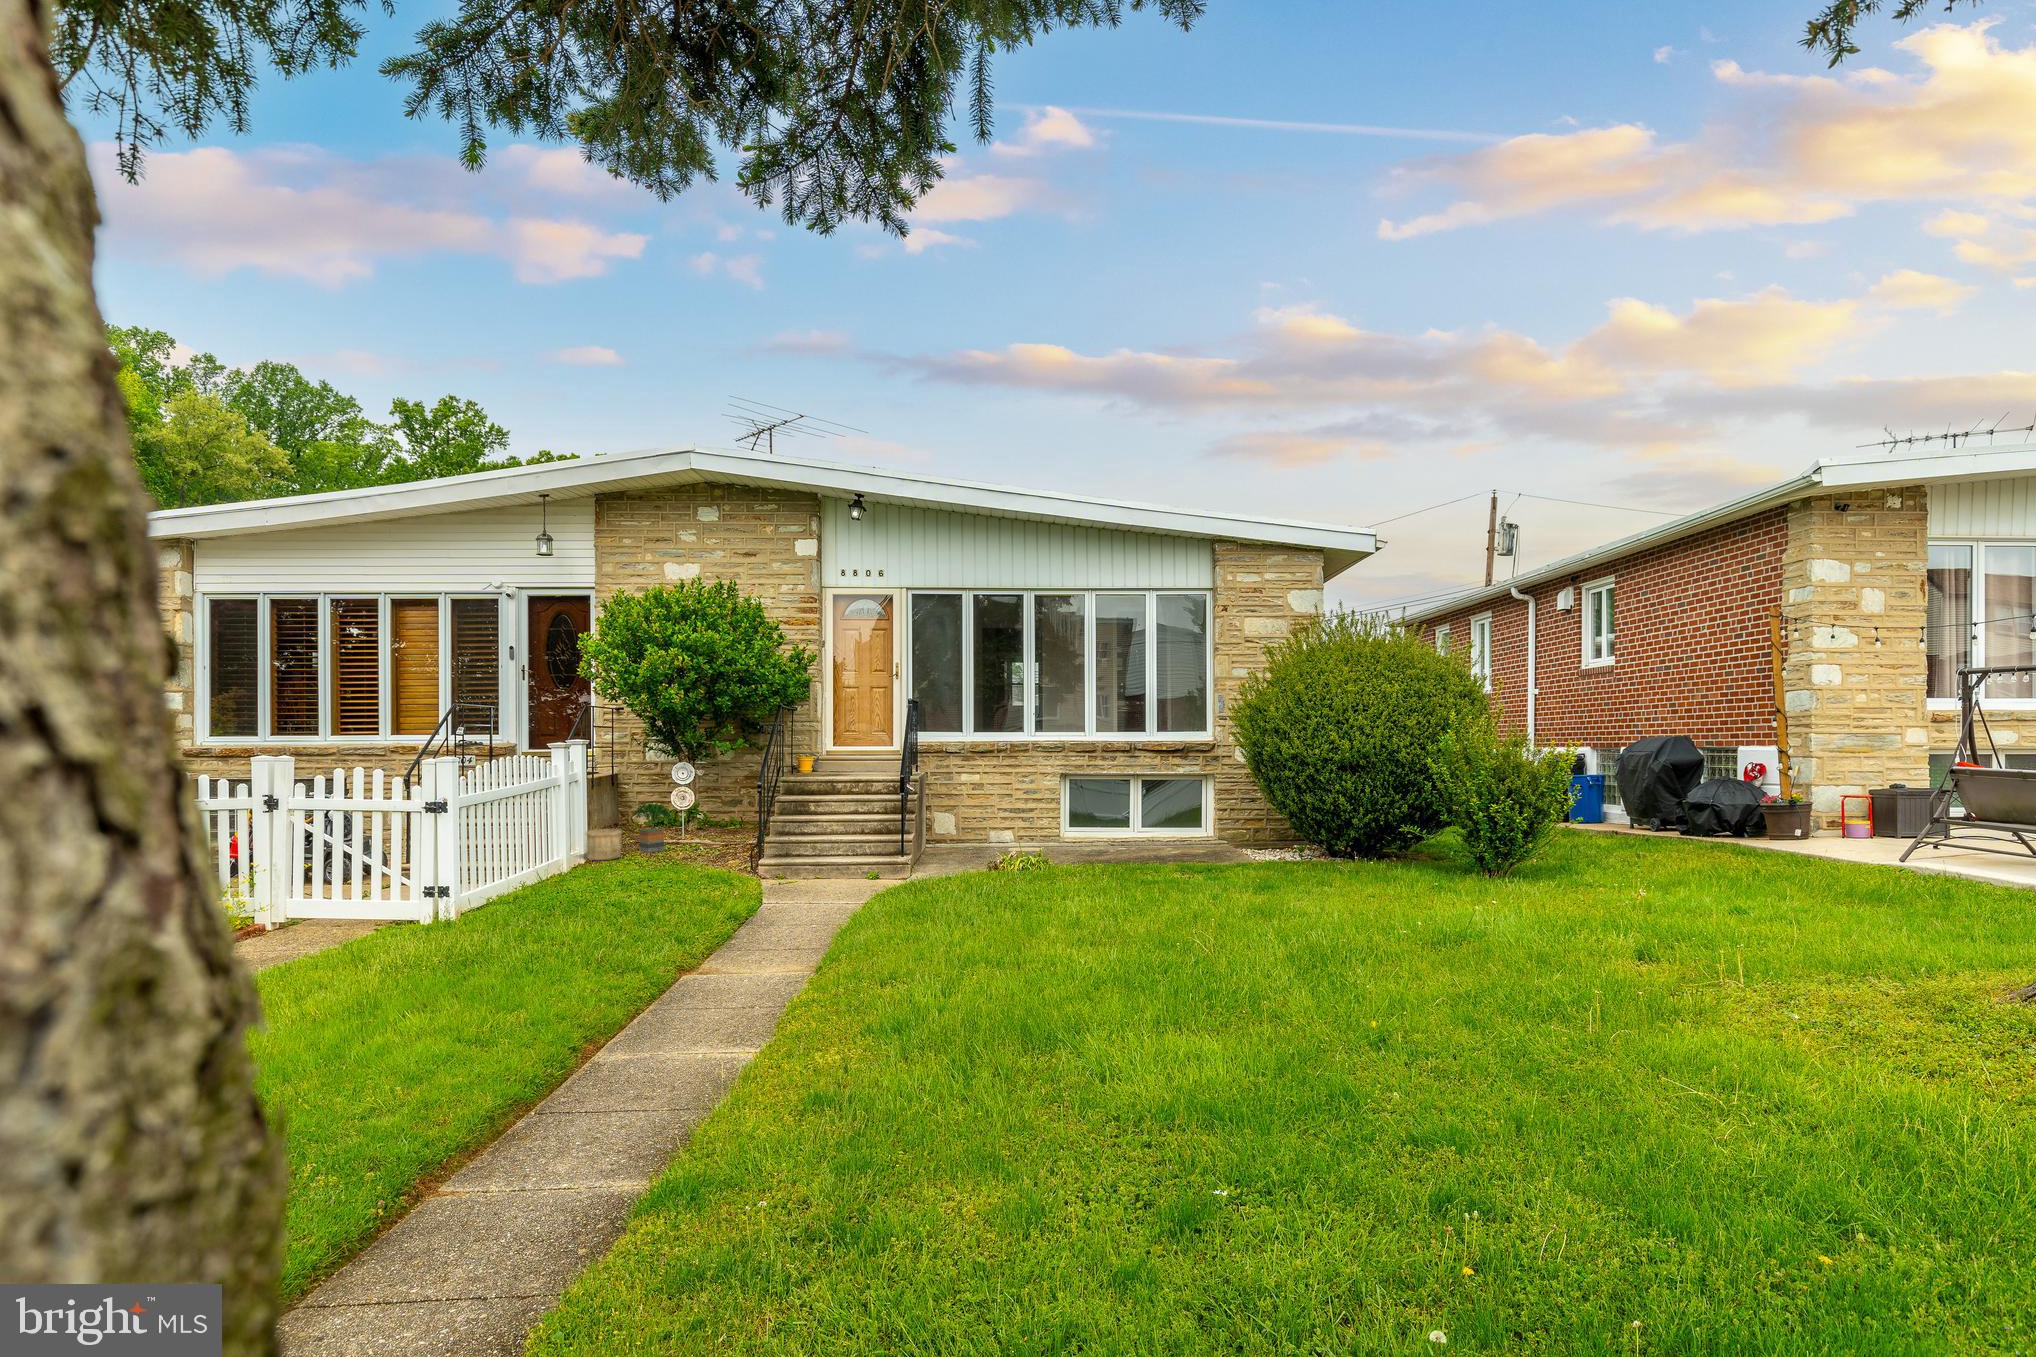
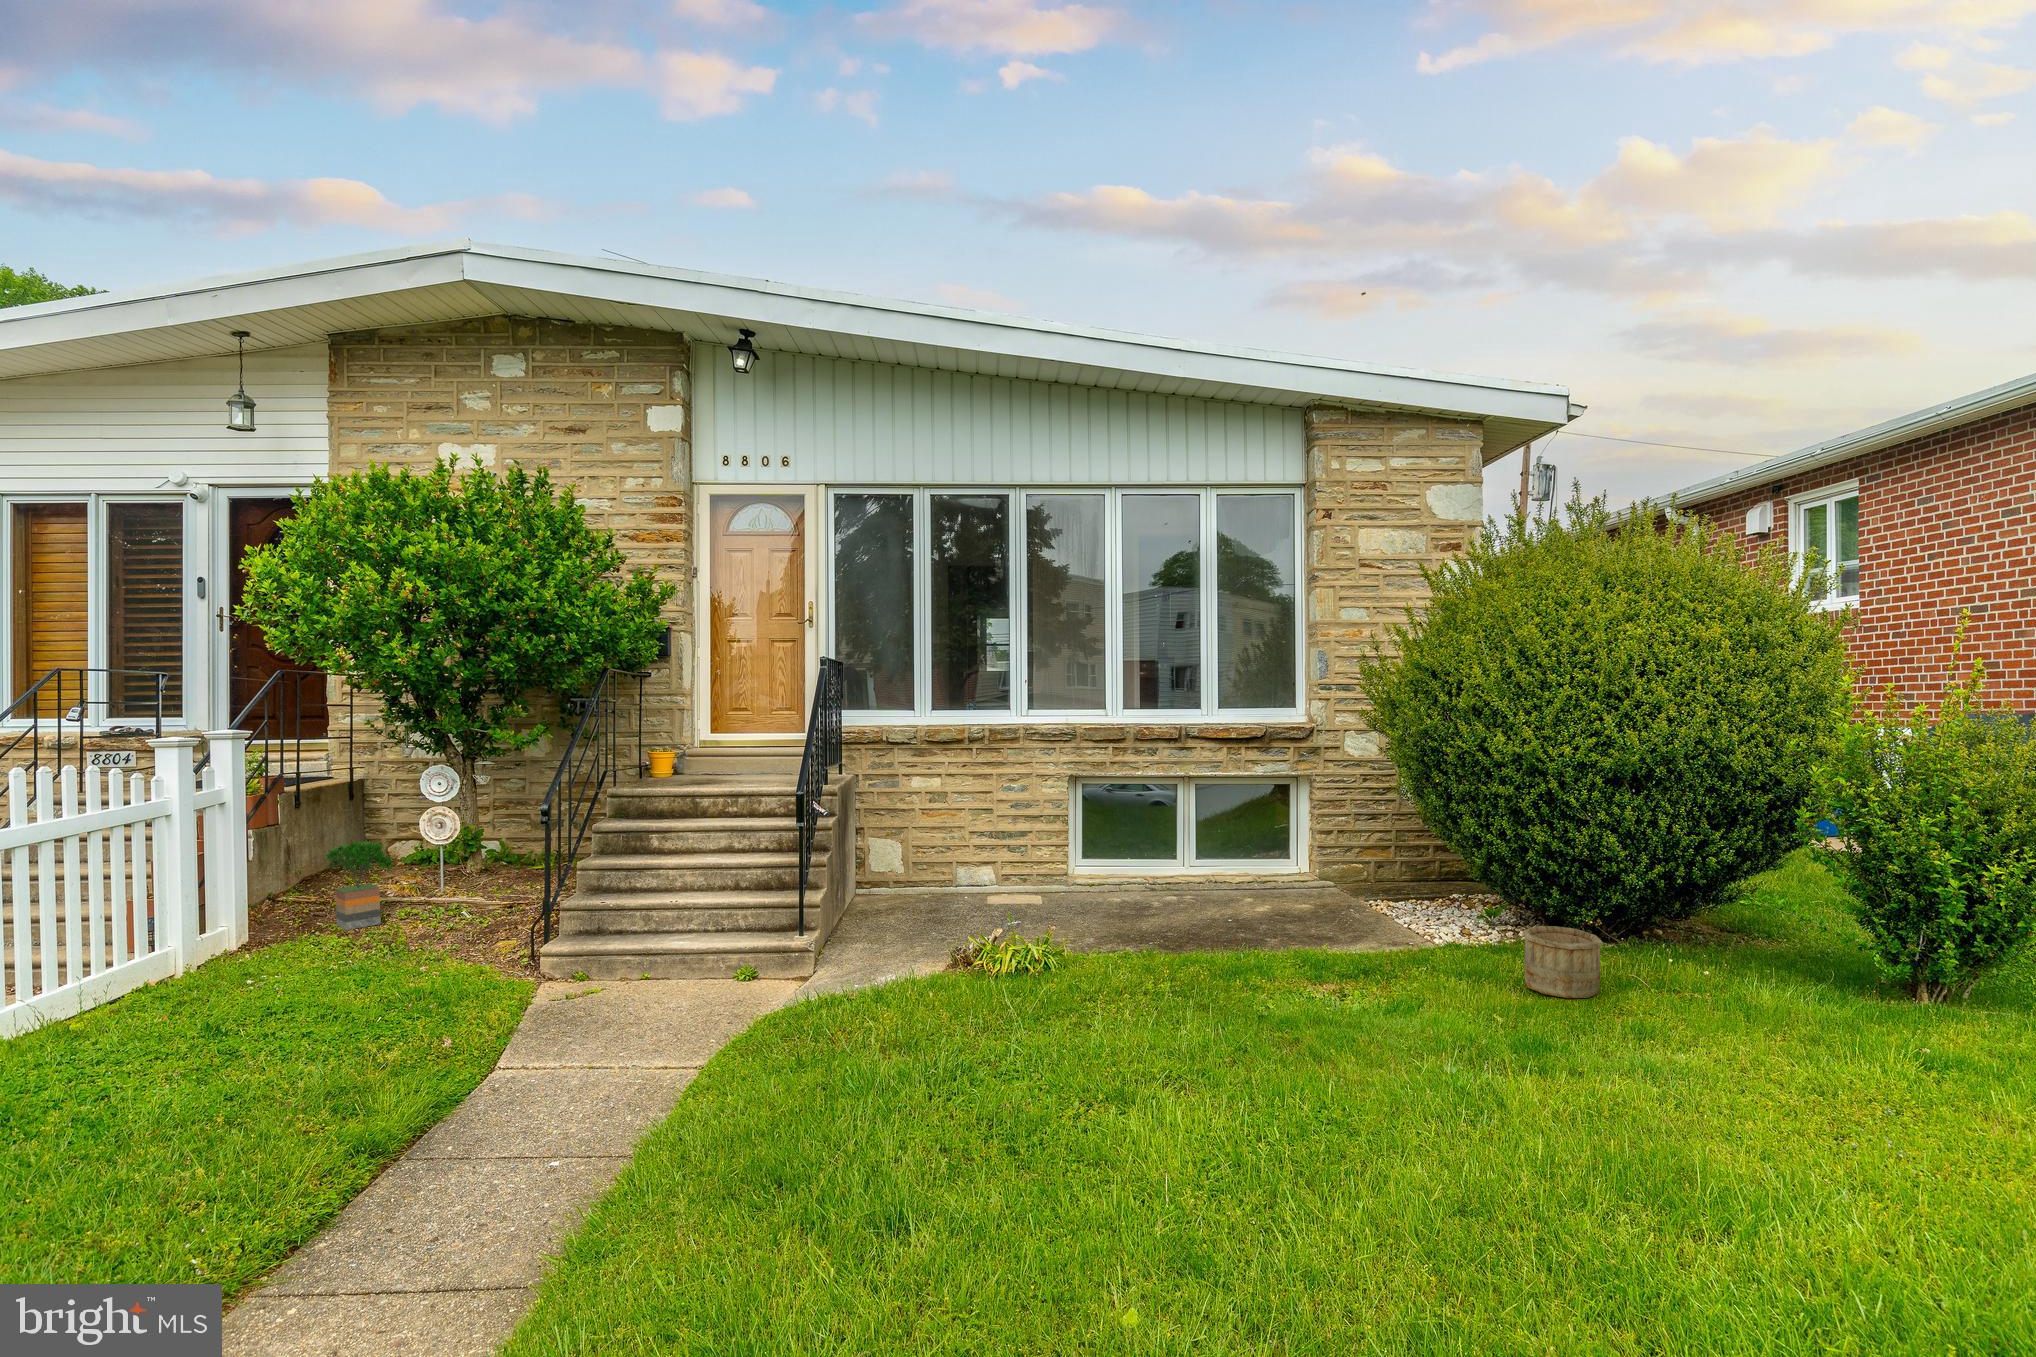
wooden bucket: present [586,829,622,860] -> present [1523,926,1603,998]

